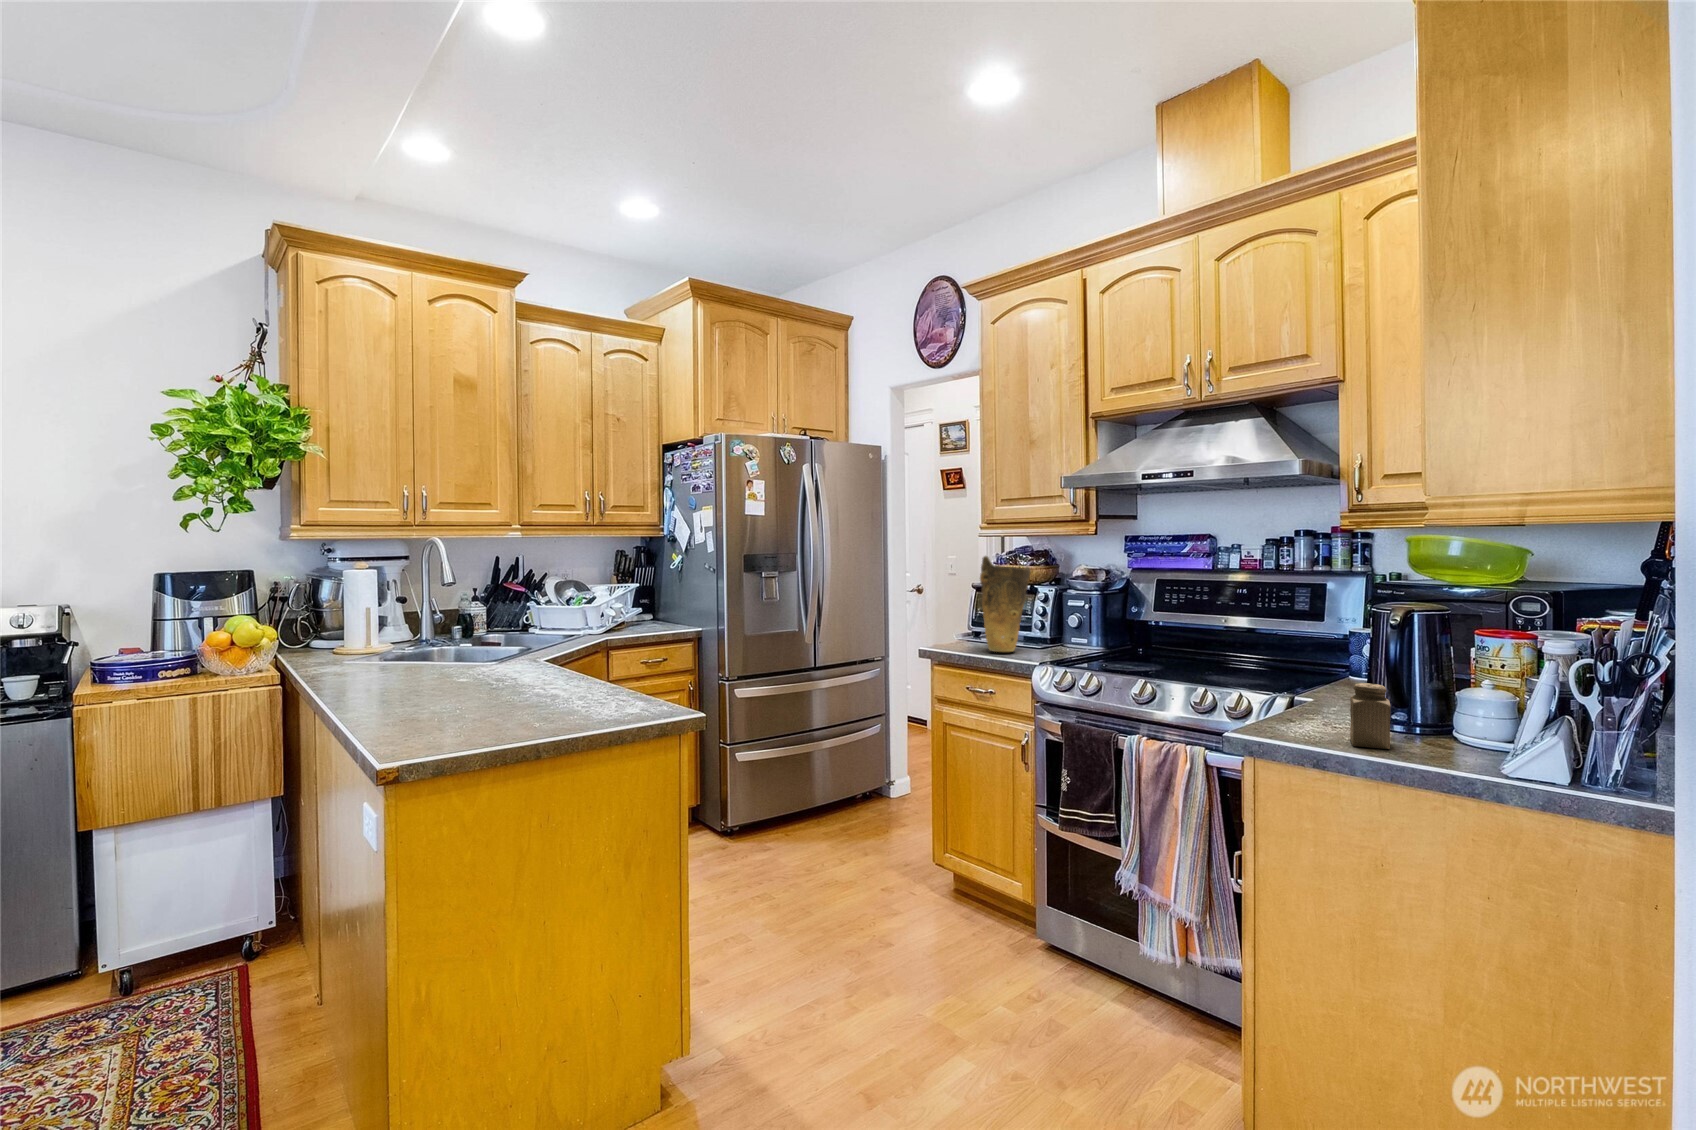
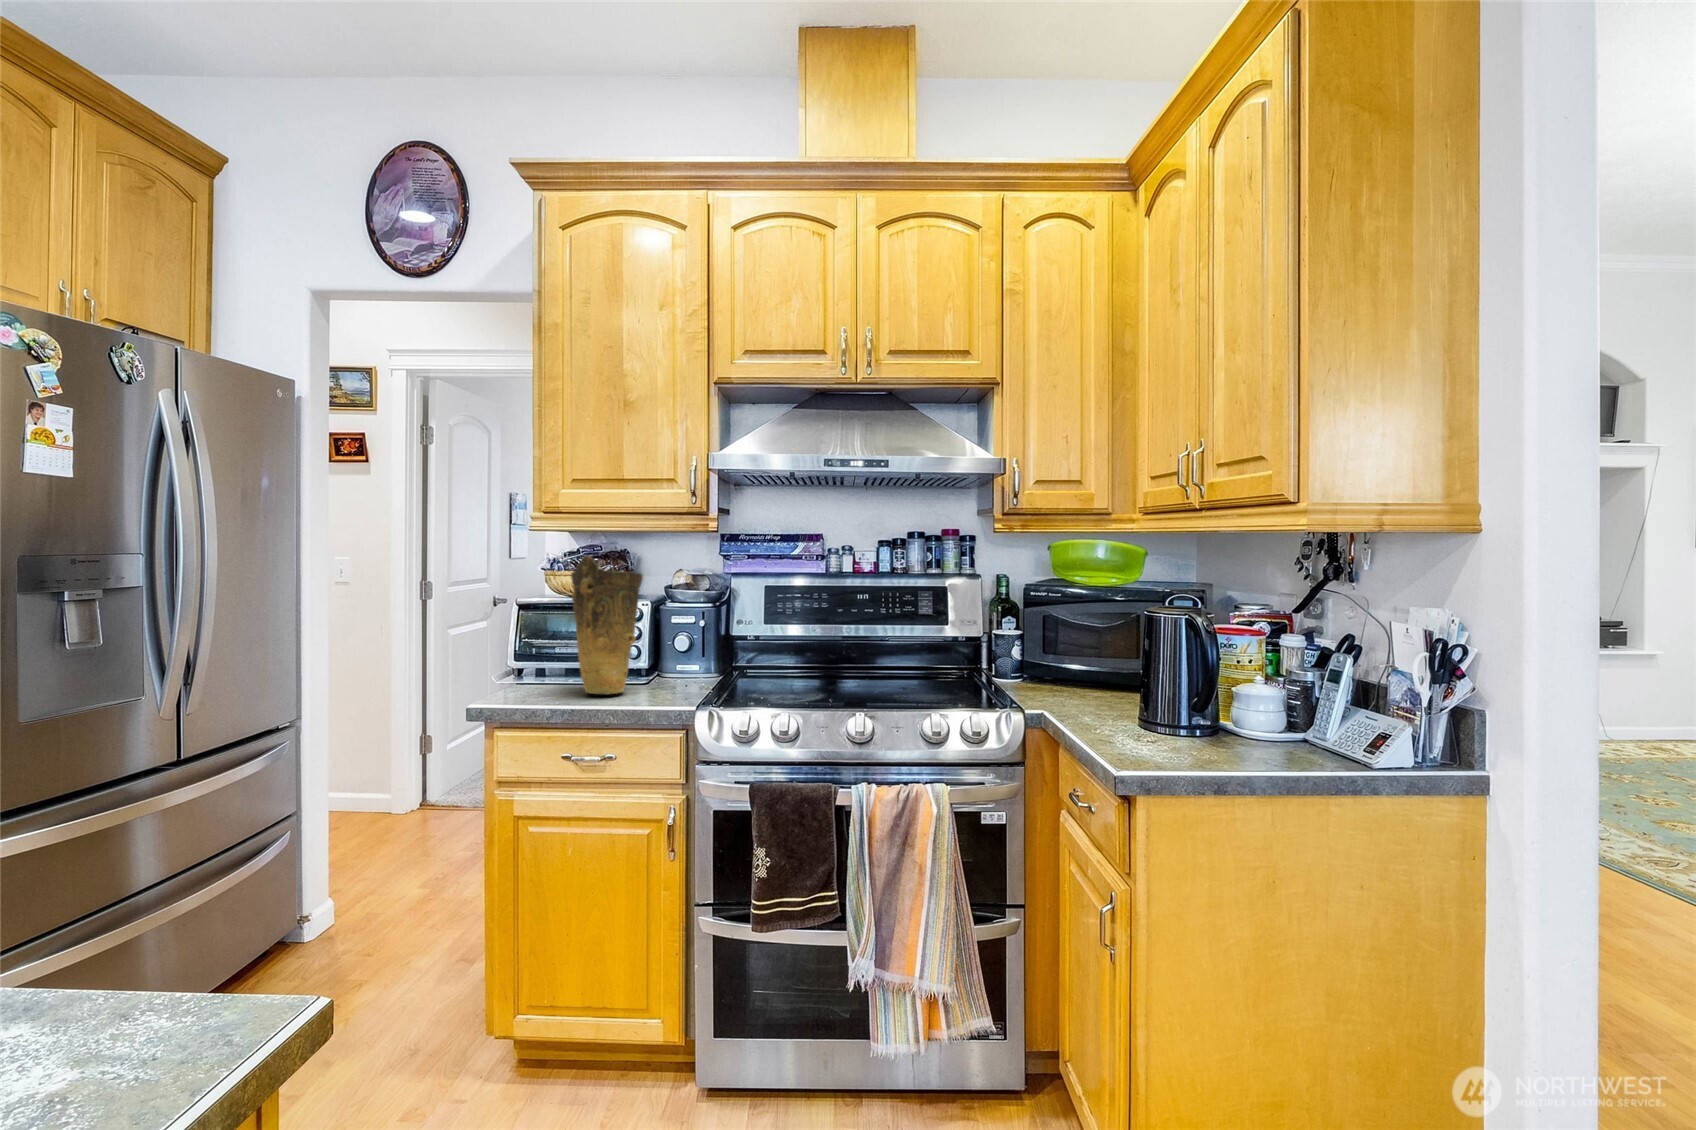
salt shaker: present [1350,683,1390,749] -> none [1183,689,1232,758]

